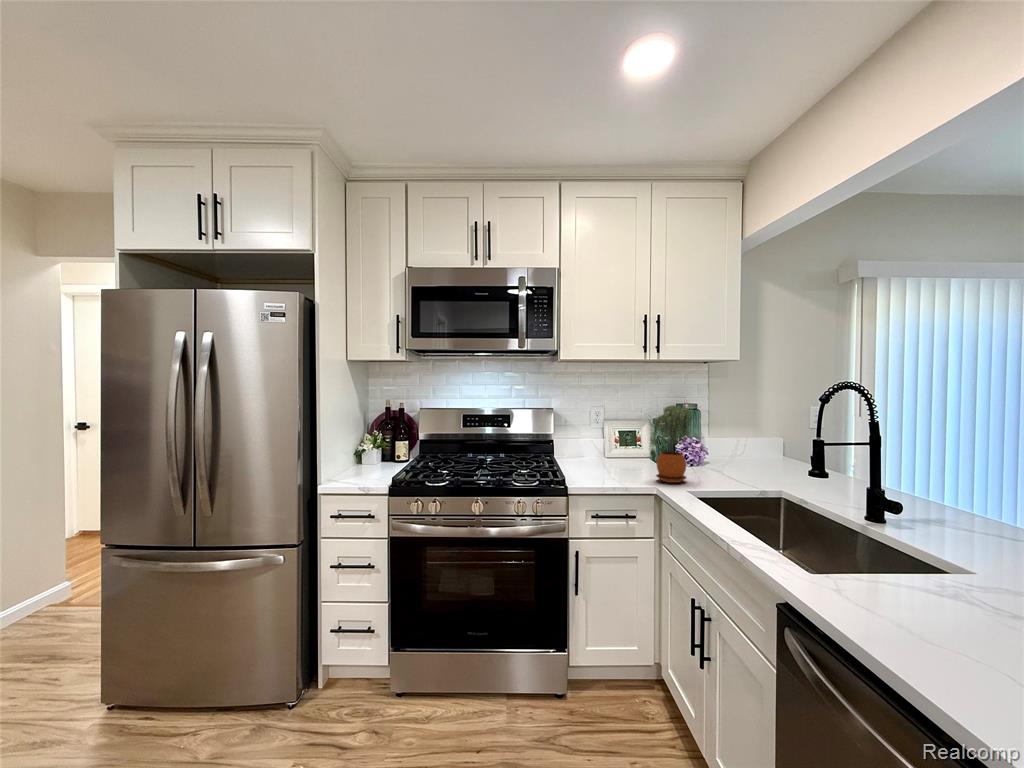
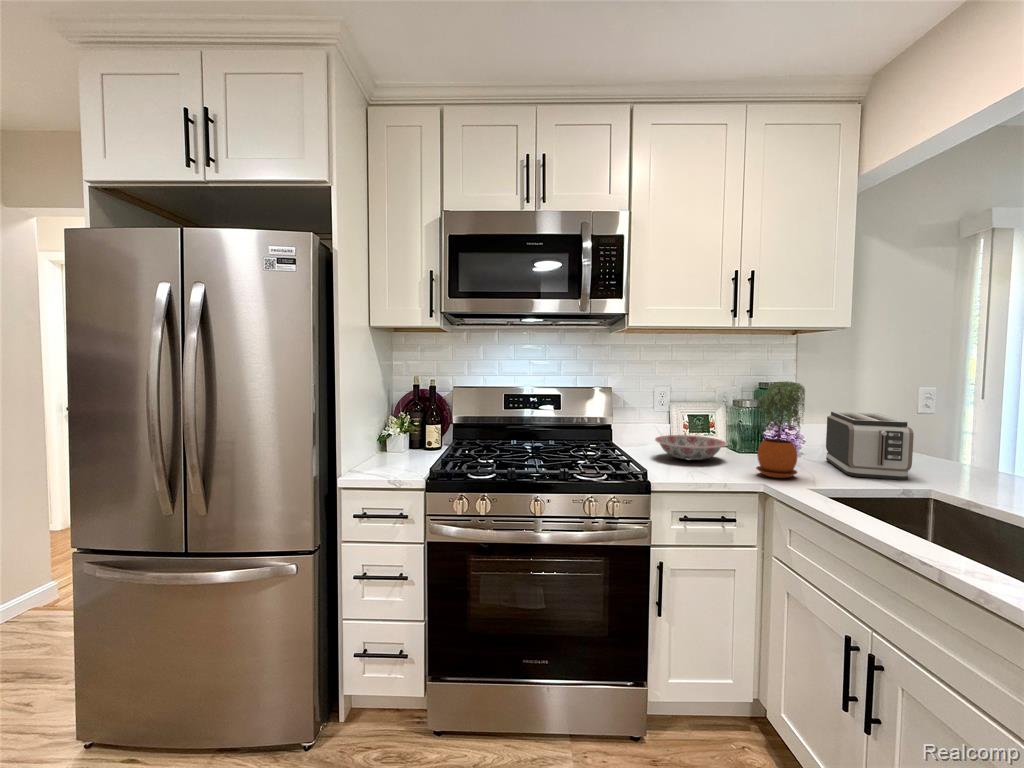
toaster: none [720,429,774,483] -> present [826,412,914,480]
ceramic bowl: none [584,449,640,469] -> present [655,435,726,460]

